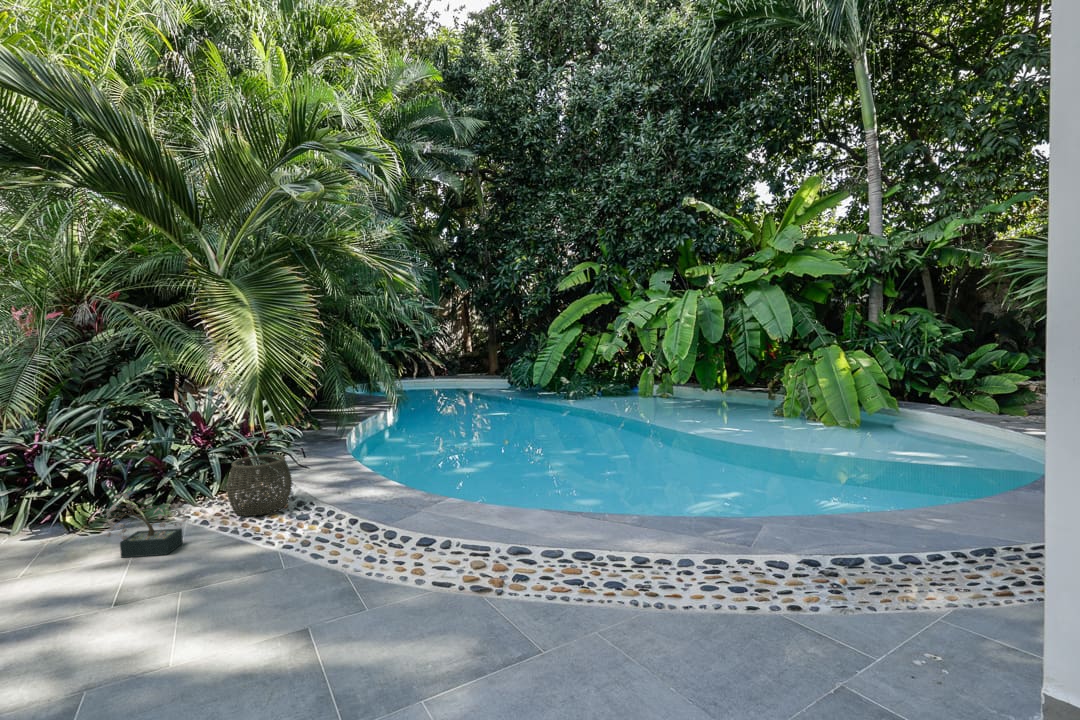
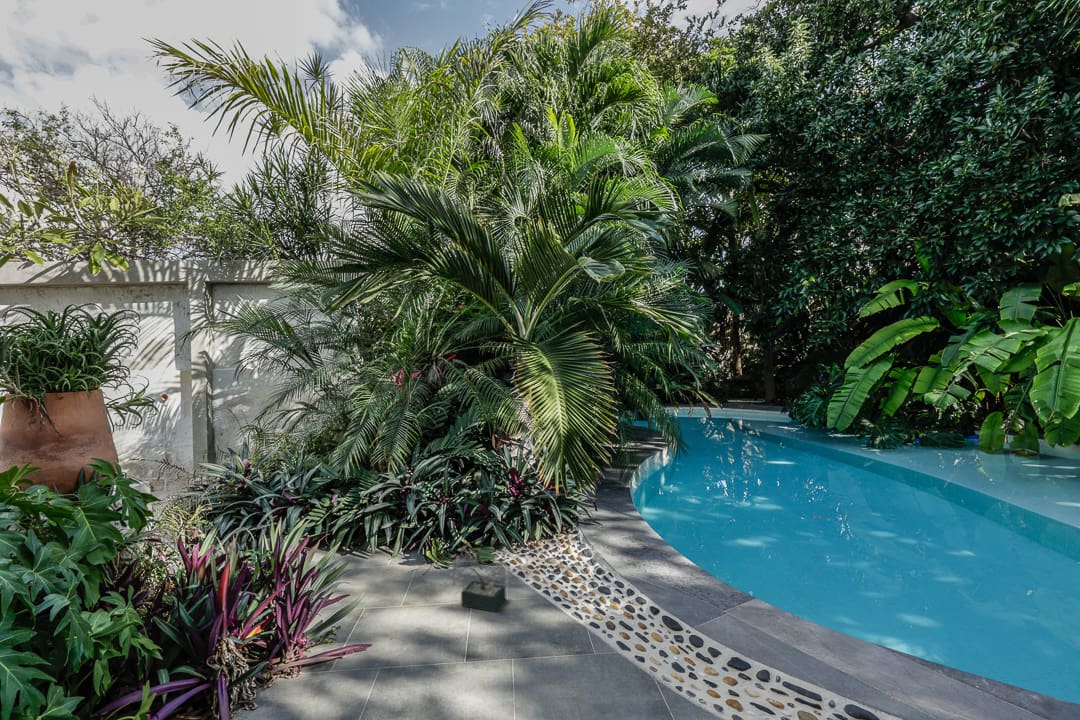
woven basket: present [226,454,292,516] -> none [537,514,592,578]

